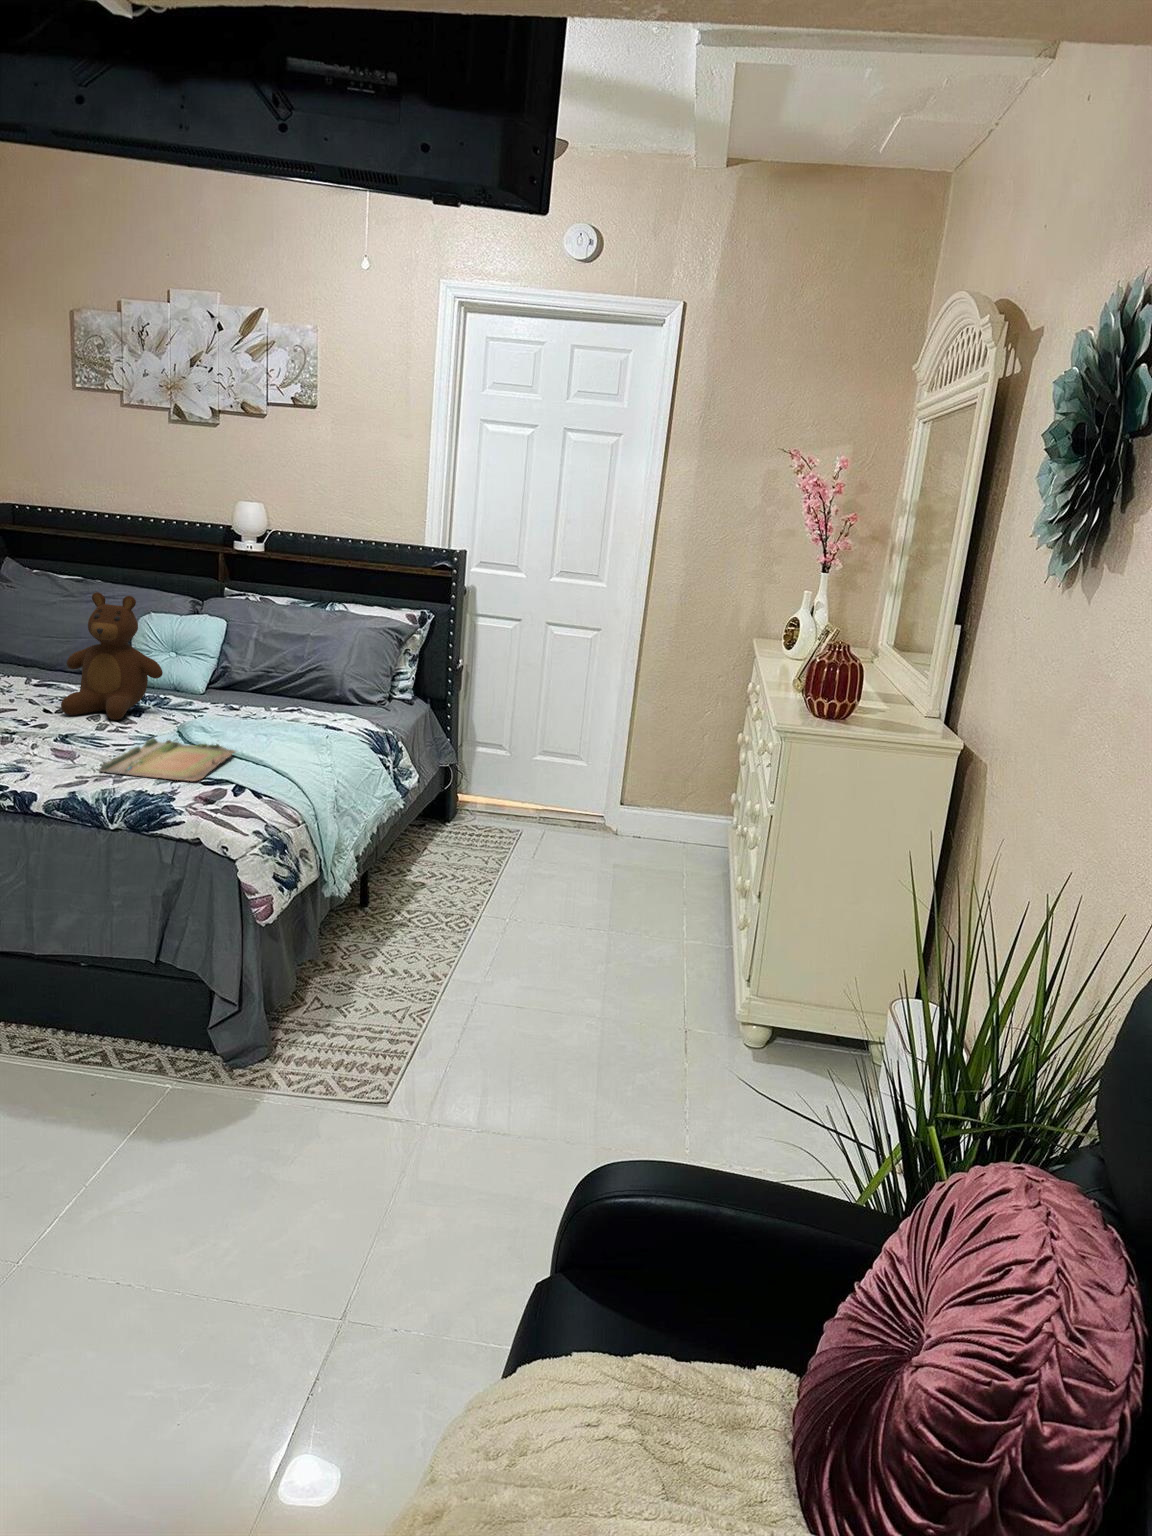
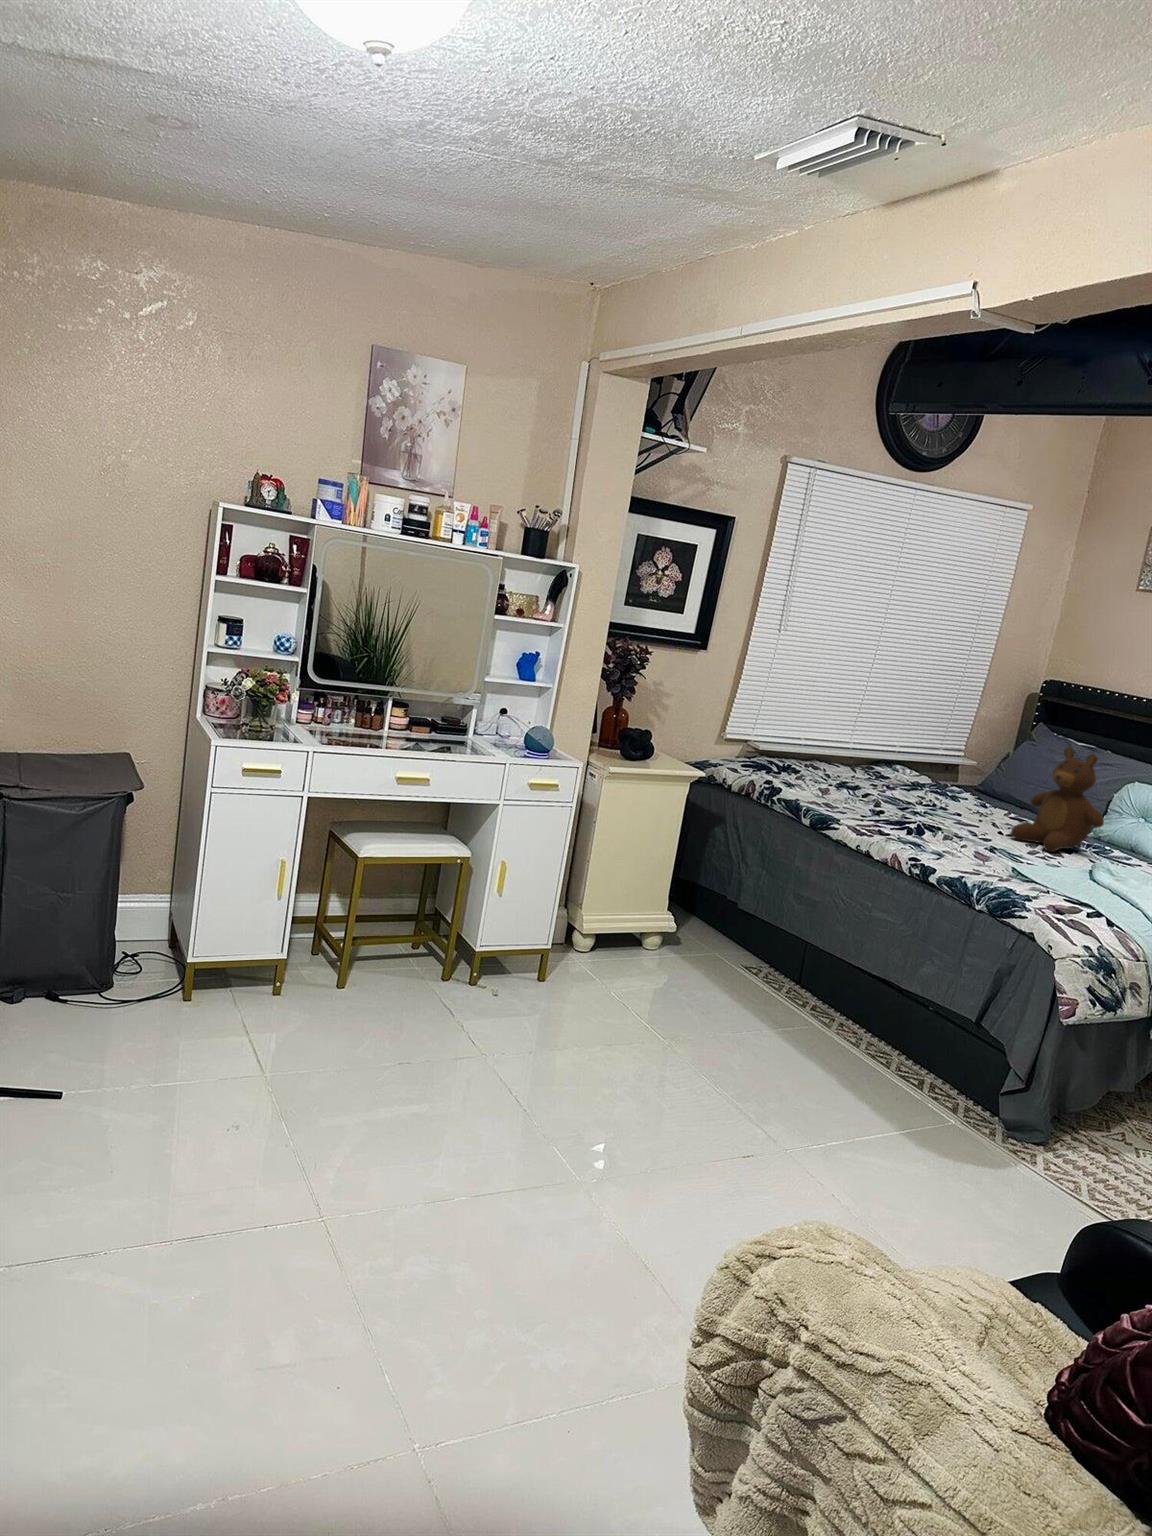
tray: present [100,738,235,781] -> none [996,865,1123,899]

